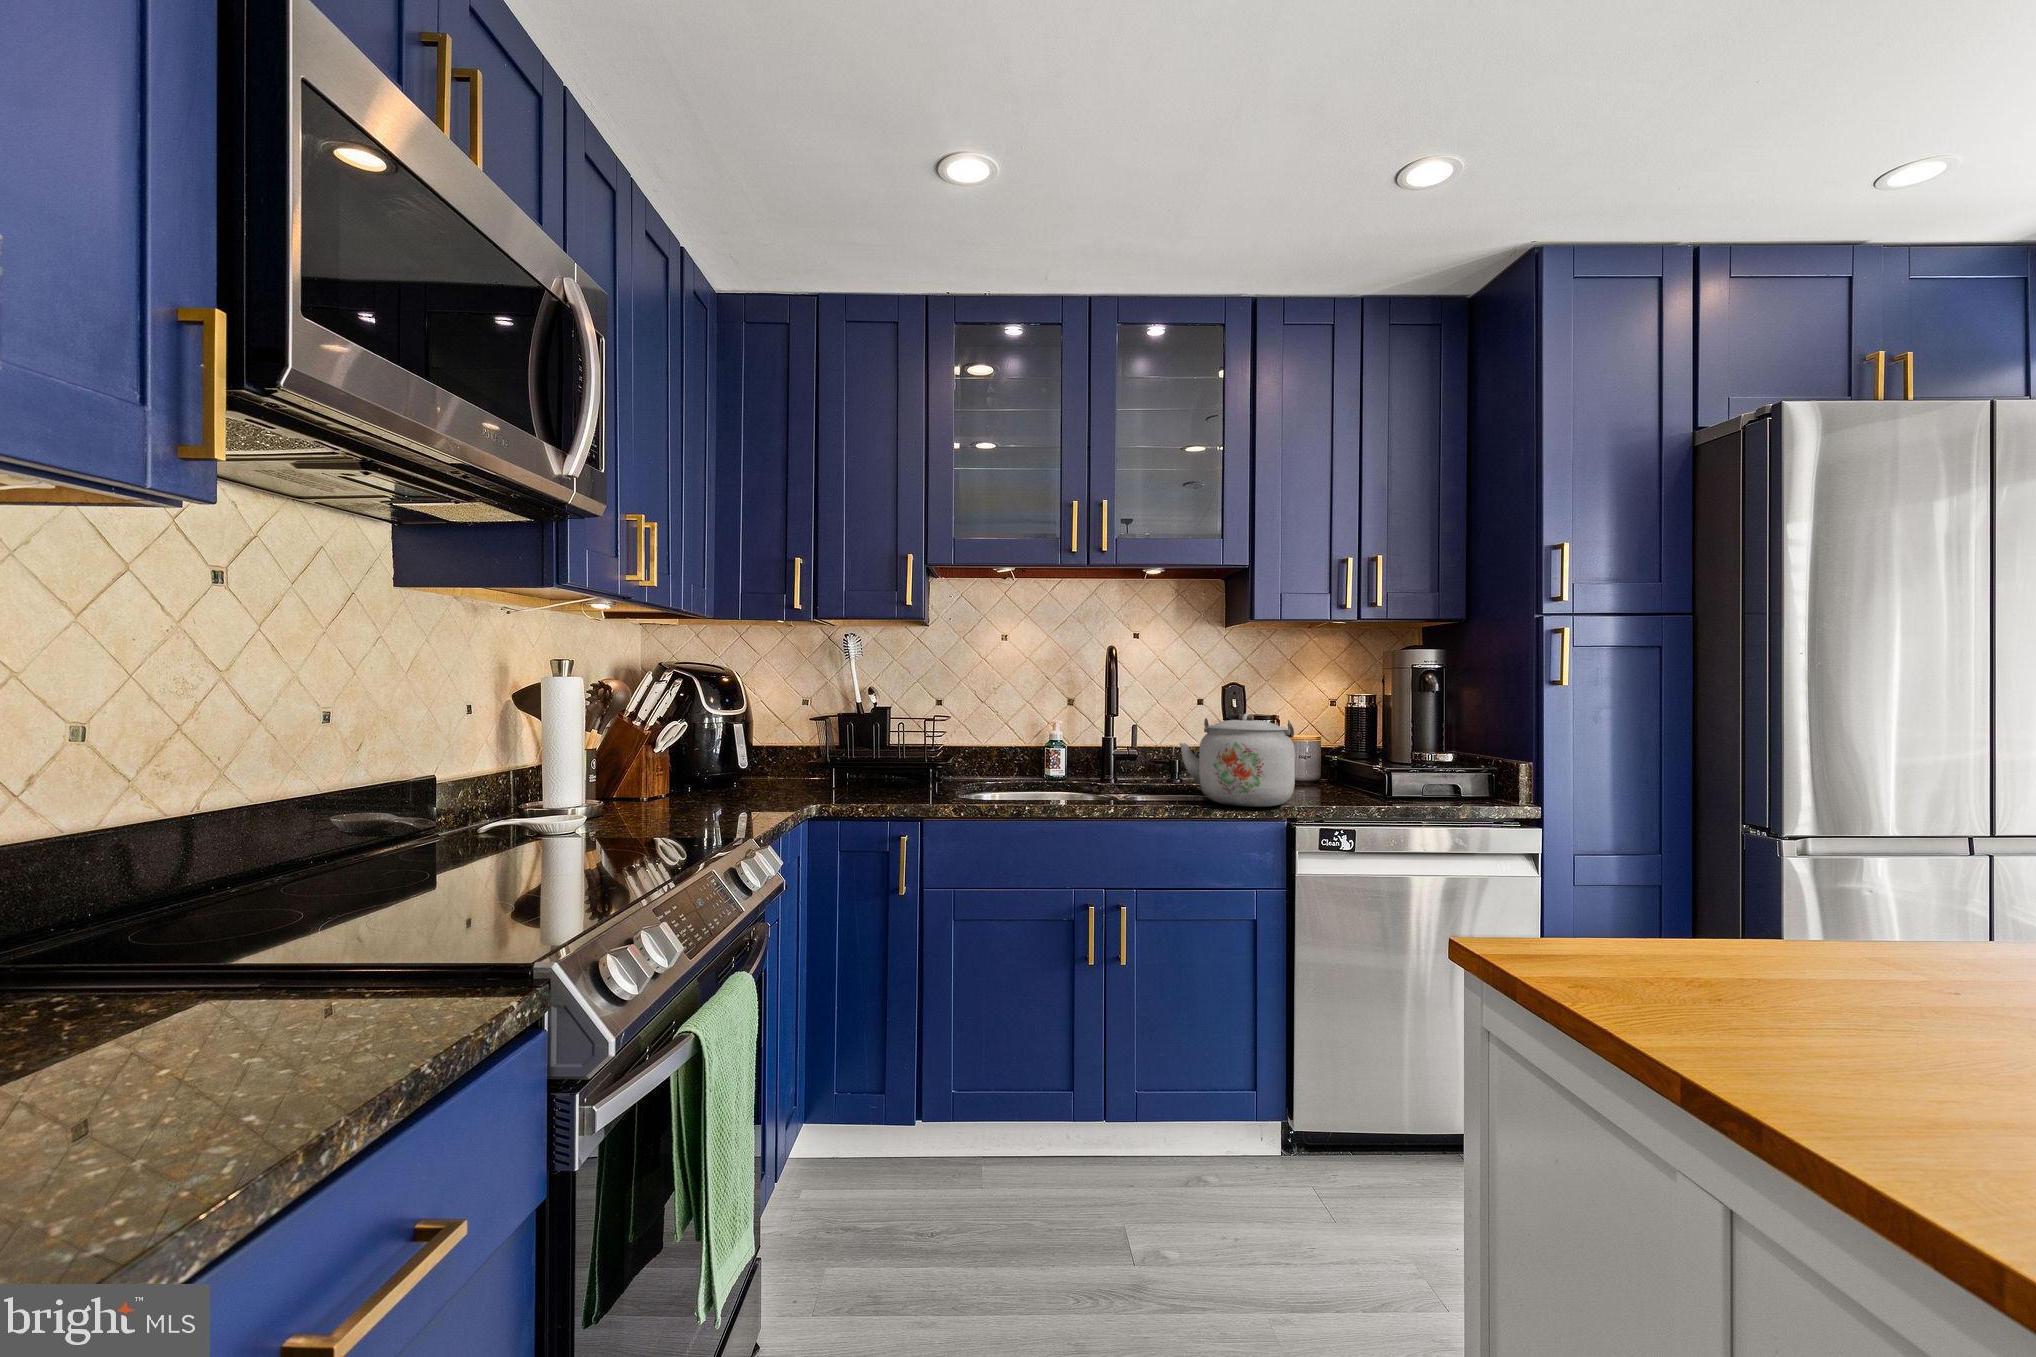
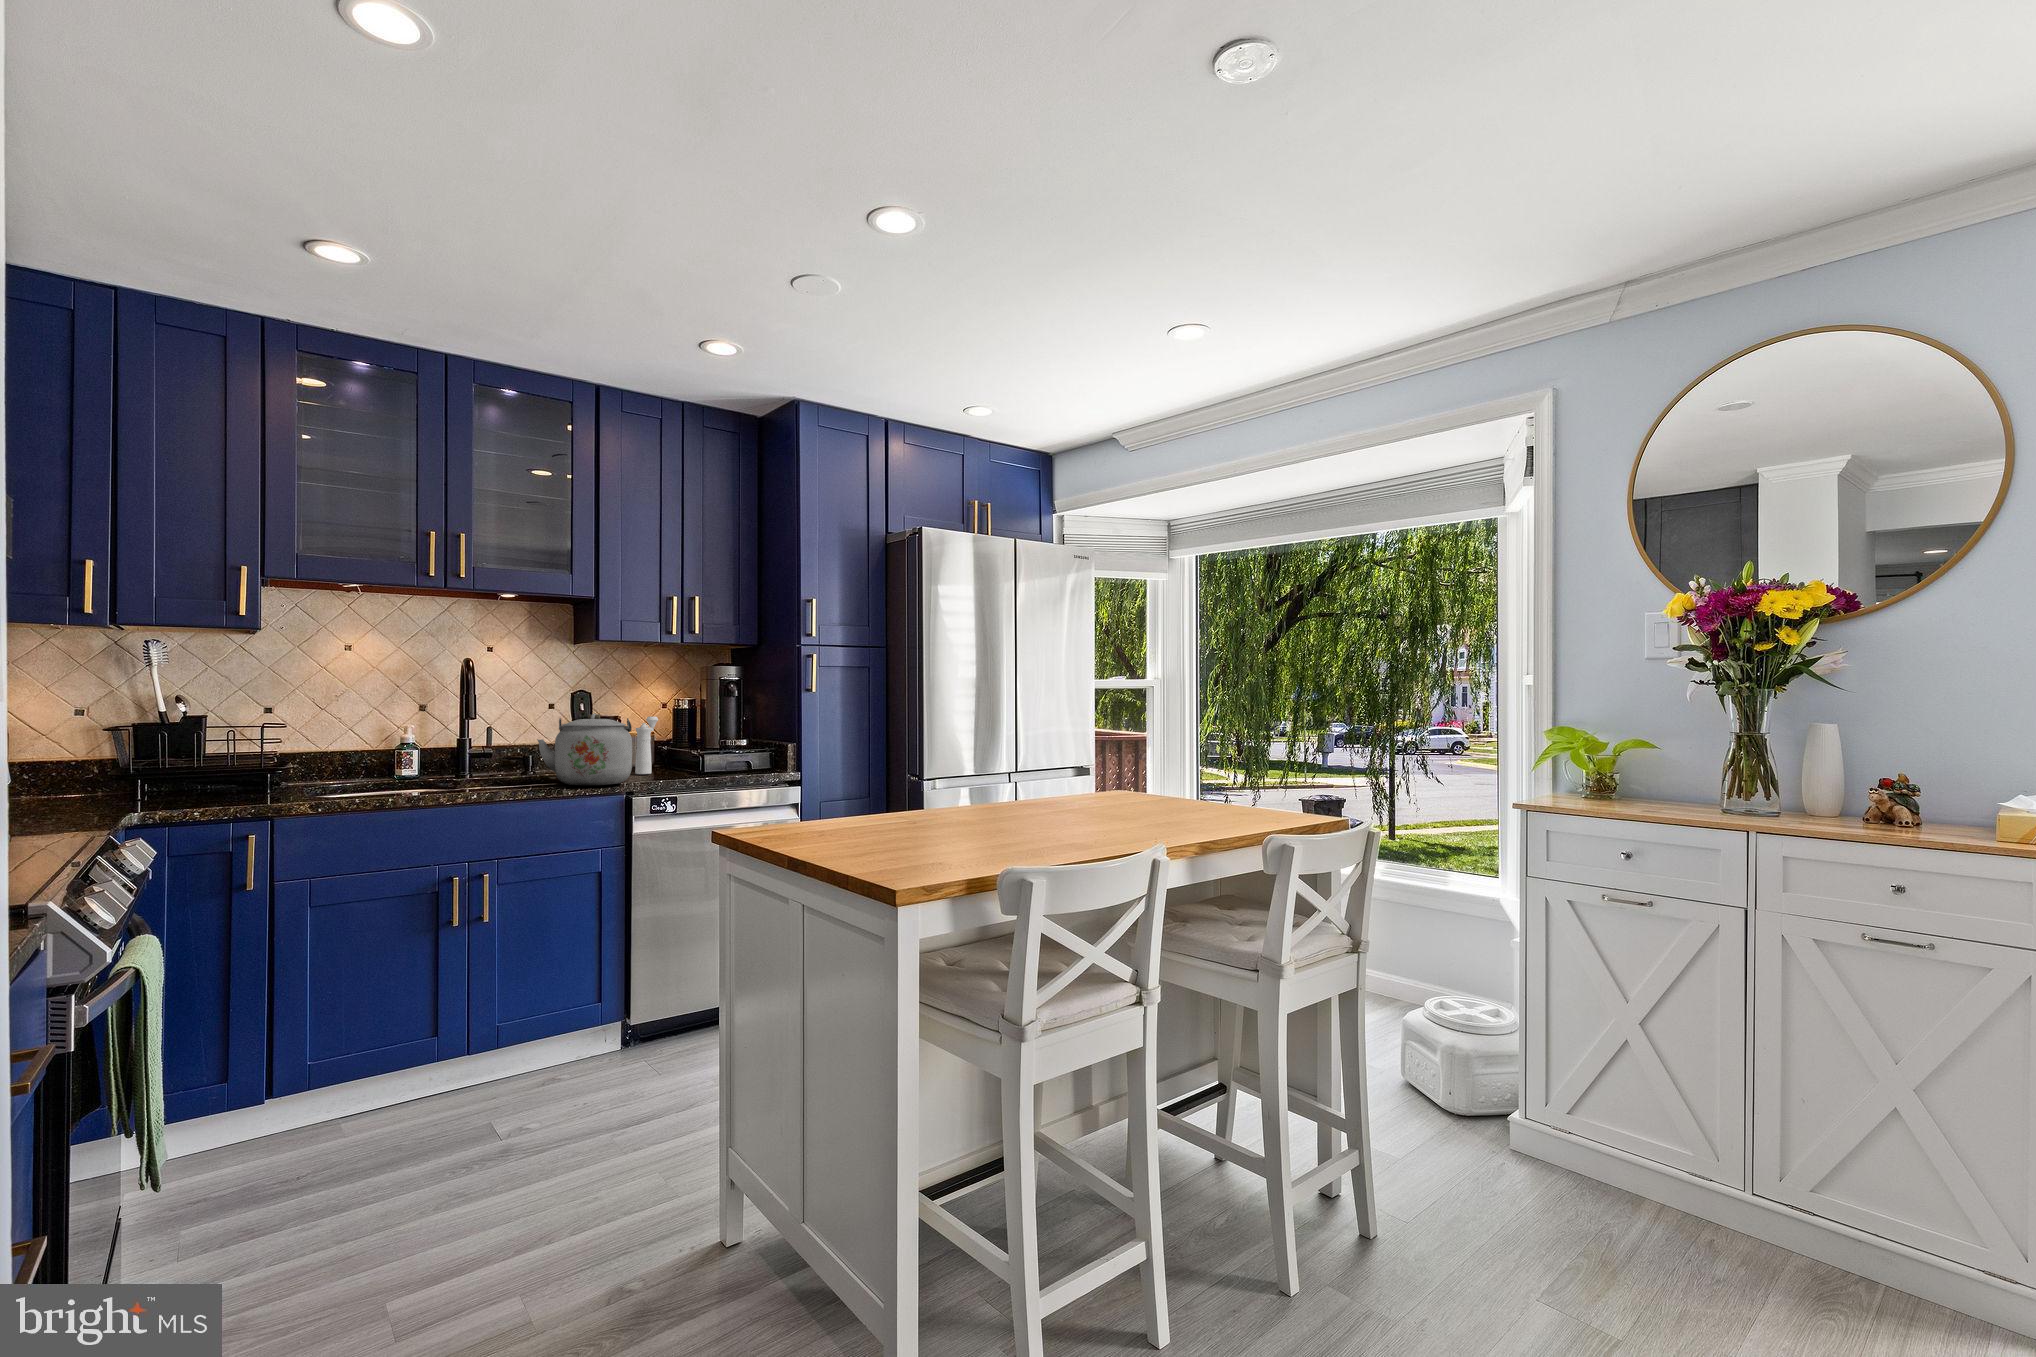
pepper mill: none [1299,717,1327,790] -> present [635,717,658,774]

